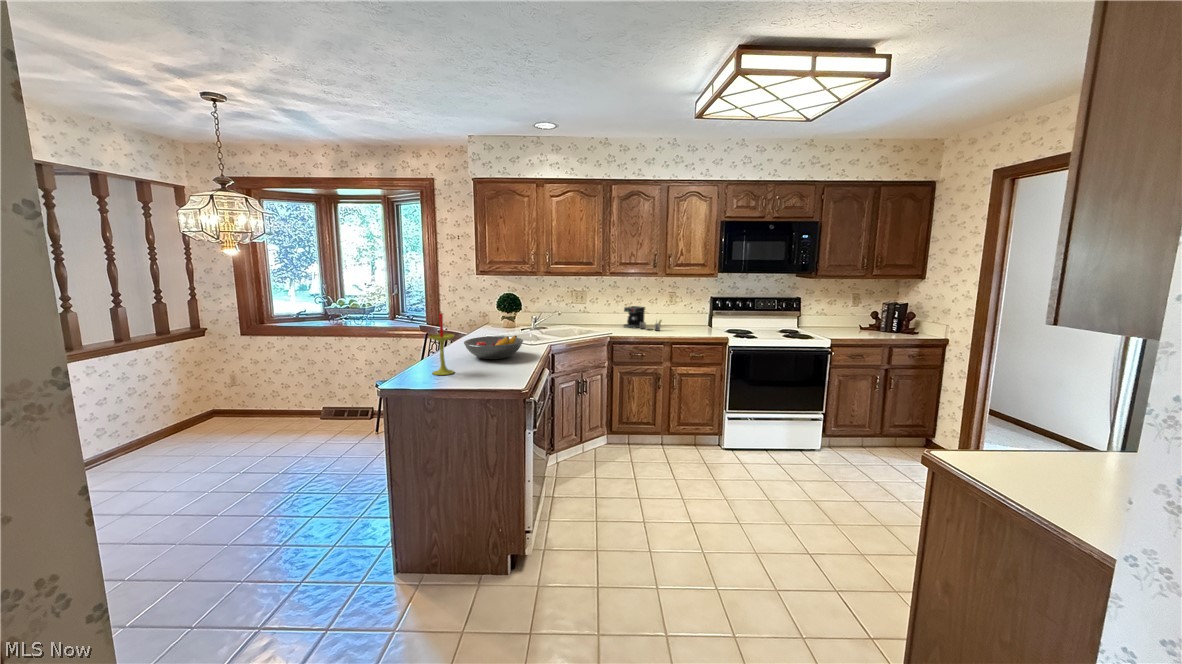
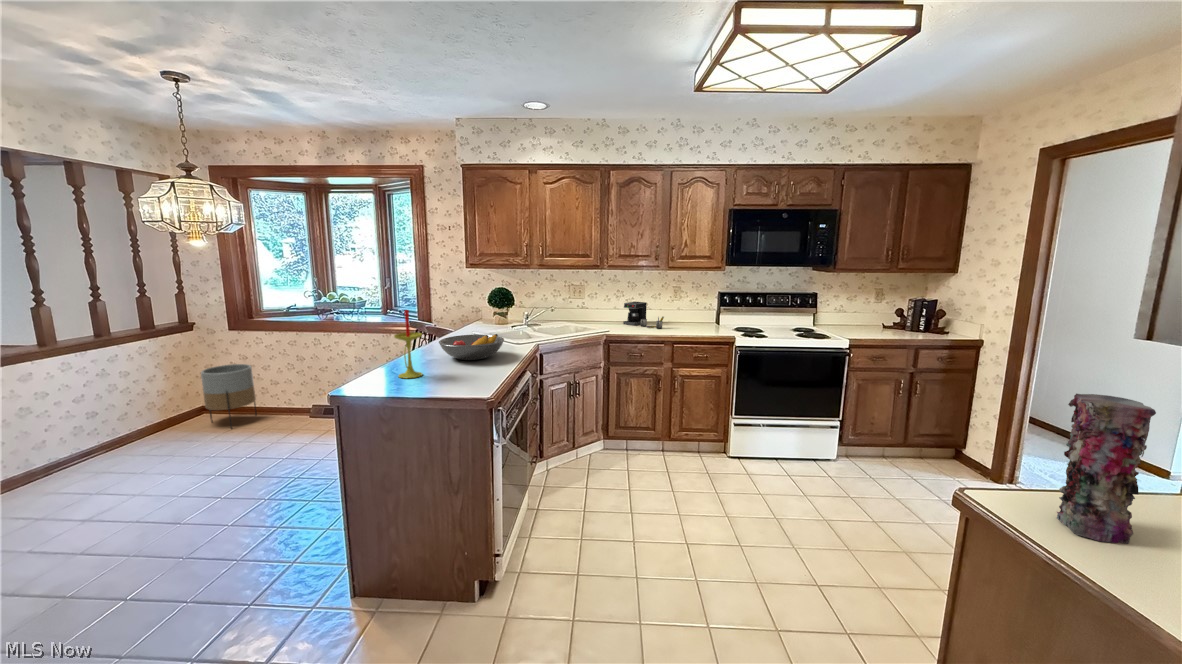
planter: none [216,368,269,431] -> present [201,364,257,428]
vase: none [1006,373,1076,489] -> present [1057,394,1156,544]

